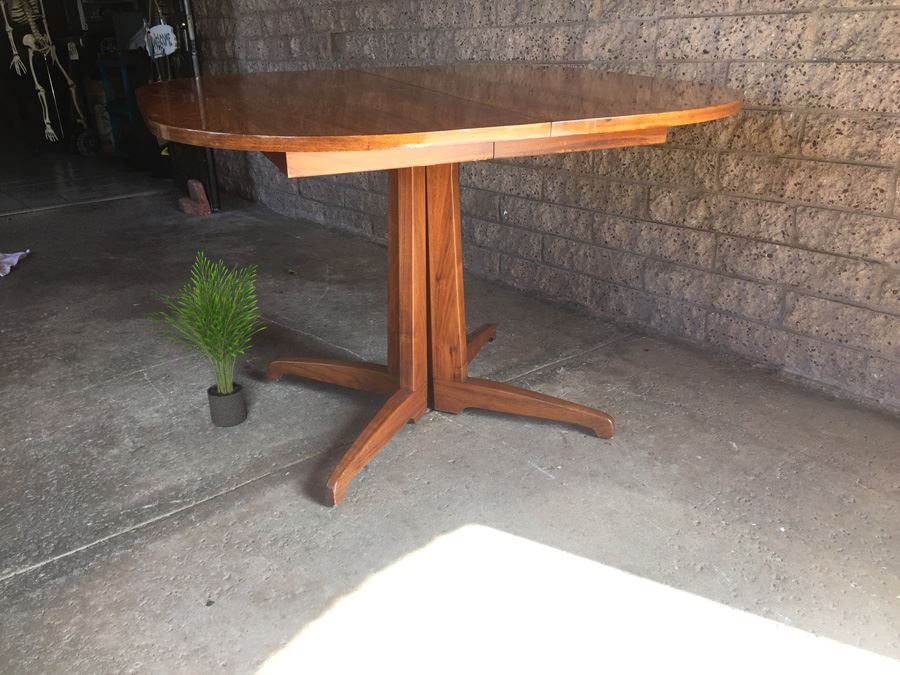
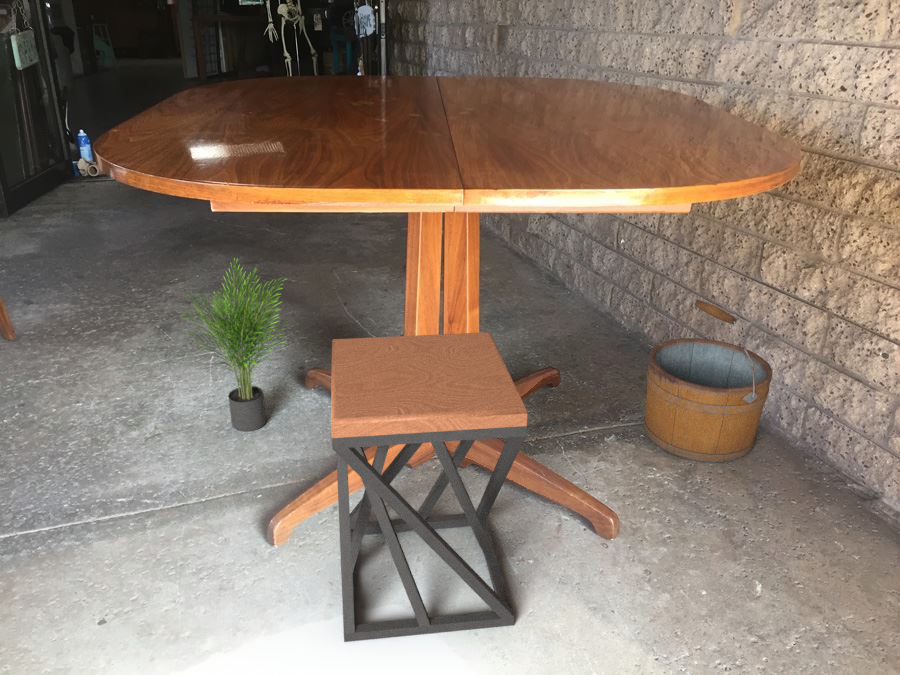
bucket: none [581,238,683,371] -> present [644,300,772,462]
stool: none [378,269,594,558] -> present [331,332,527,642]

